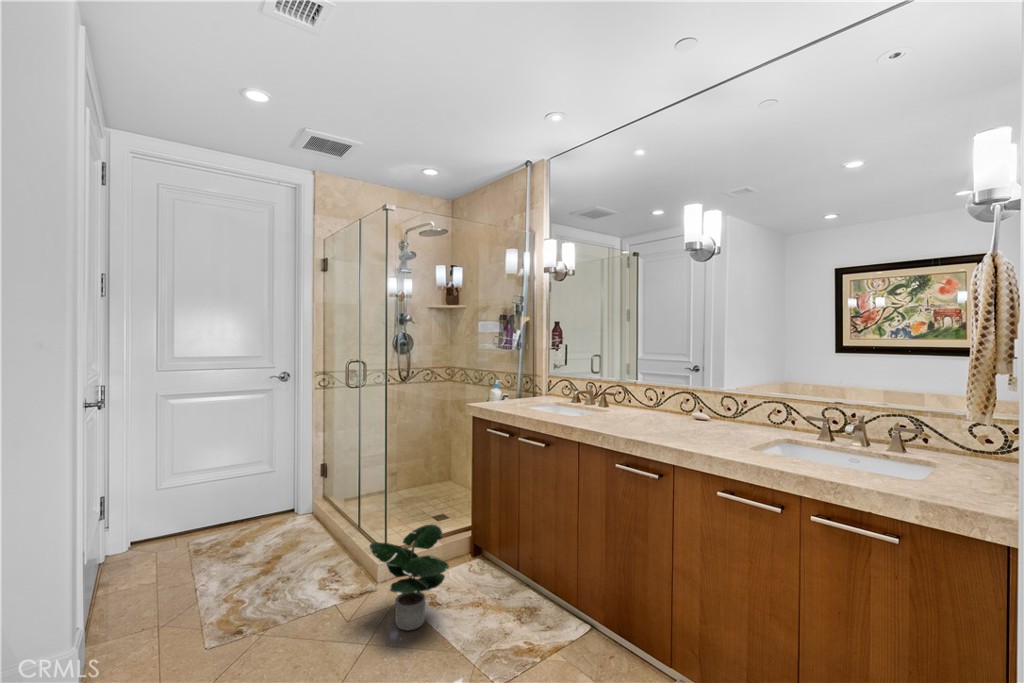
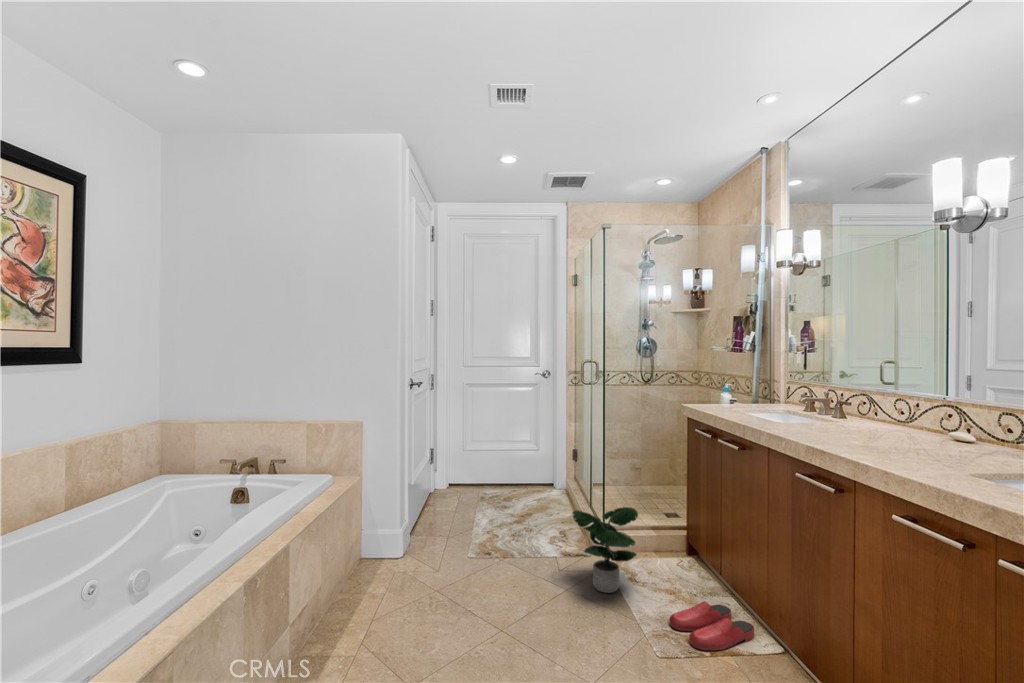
slippers: none [490,602,564,658] -> present [669,601,754,650]

